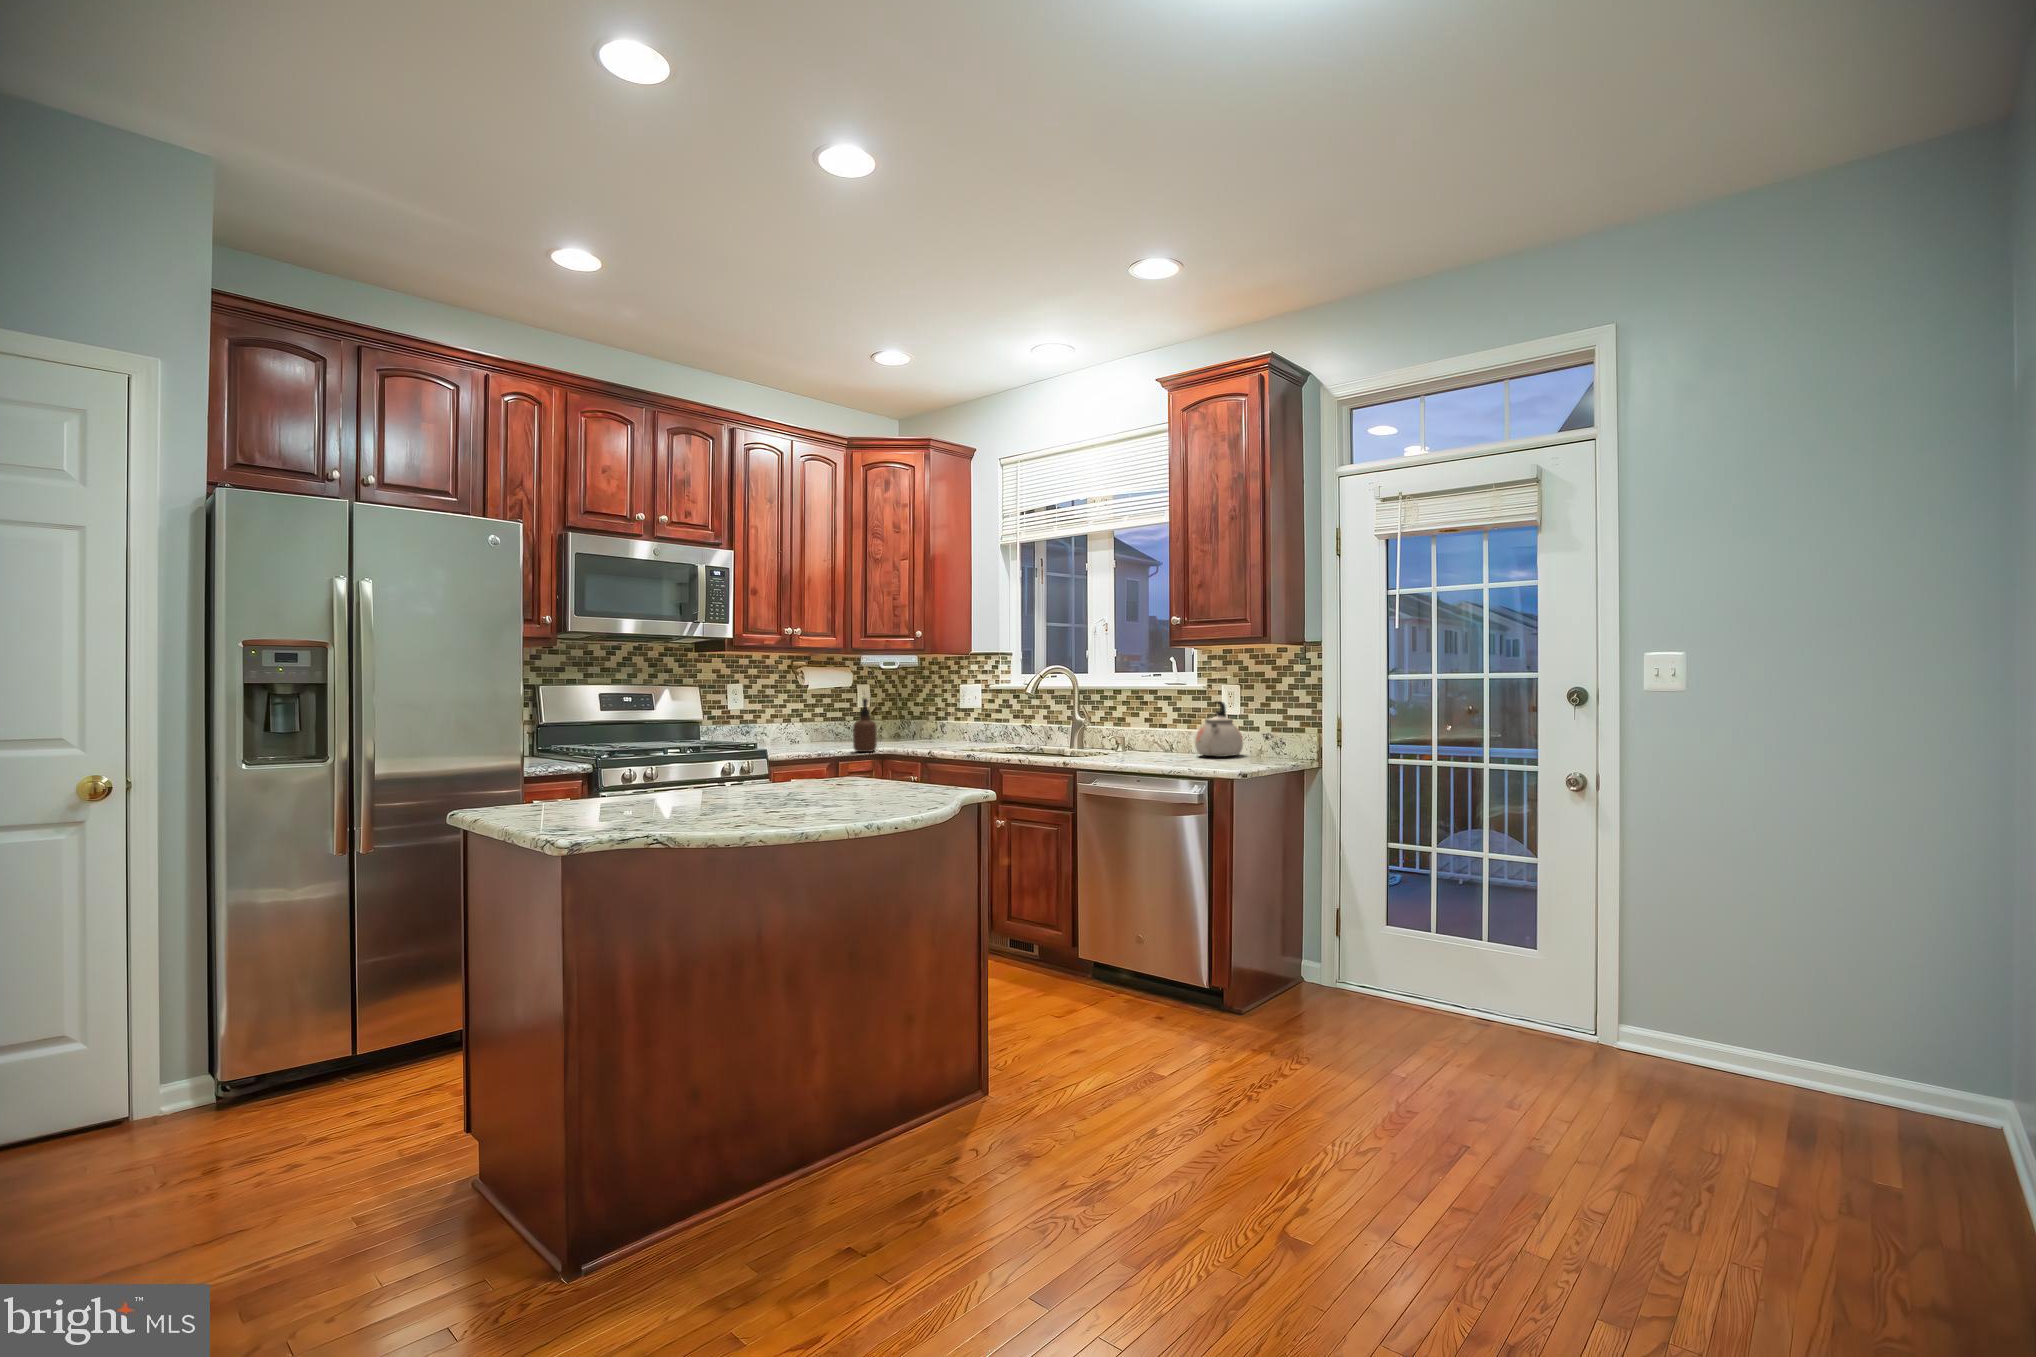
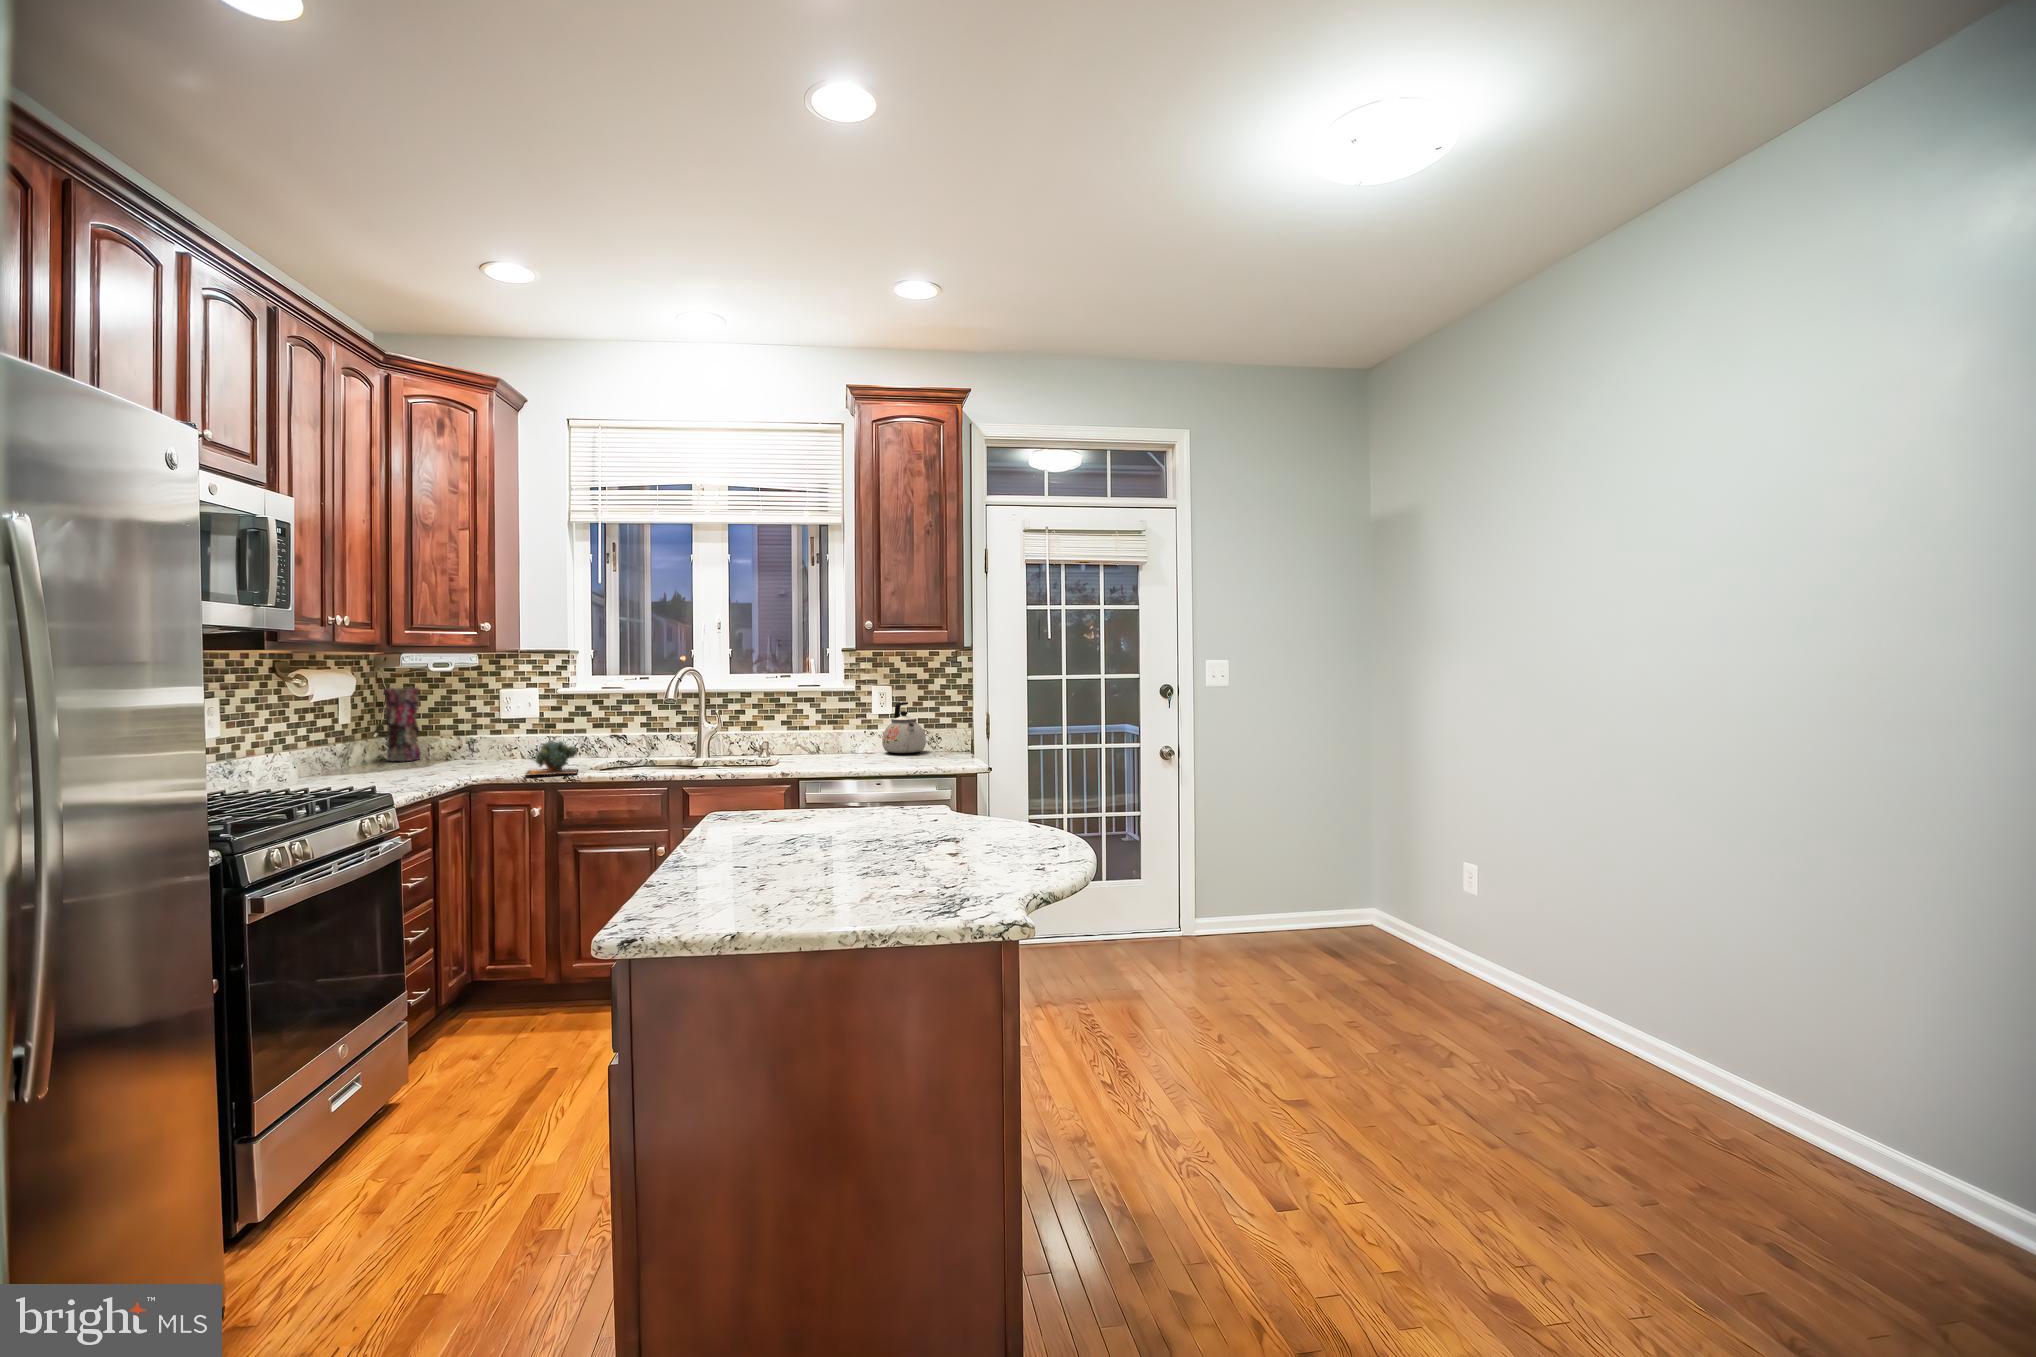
vase: none [883,682,906,738] -> present [383,688,421,761]
soap dispenser: present [853,699,877,752] -> none [442,713,476,783]
succulent plant: none [902,724,960,752] -> present [526,741,578,775]

